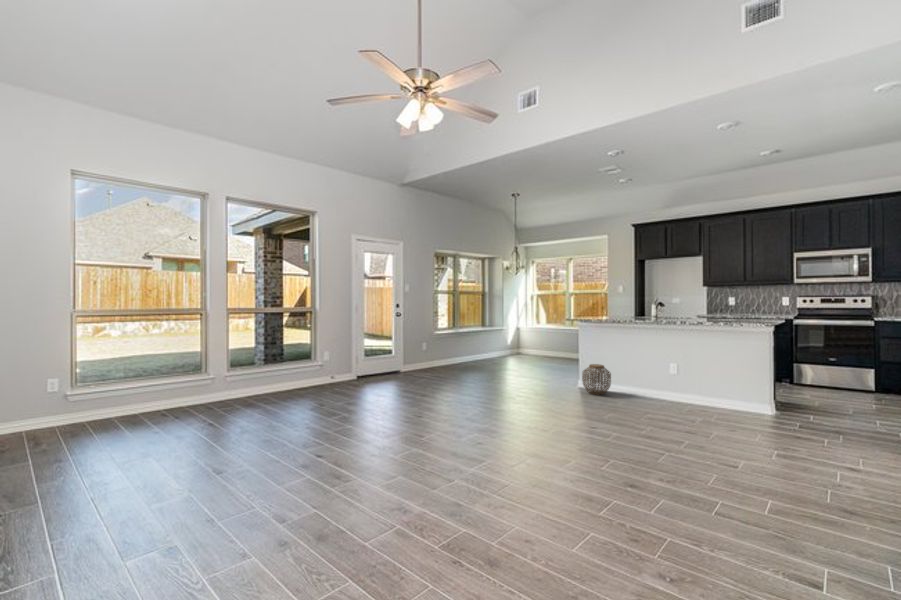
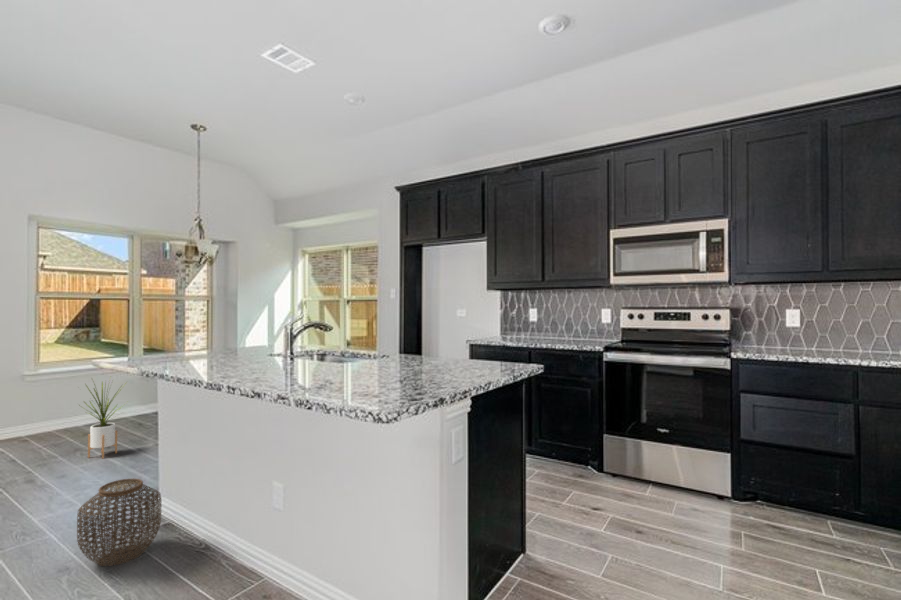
house plant: none [495,331,516,371] -> present [84,382,120,458]

